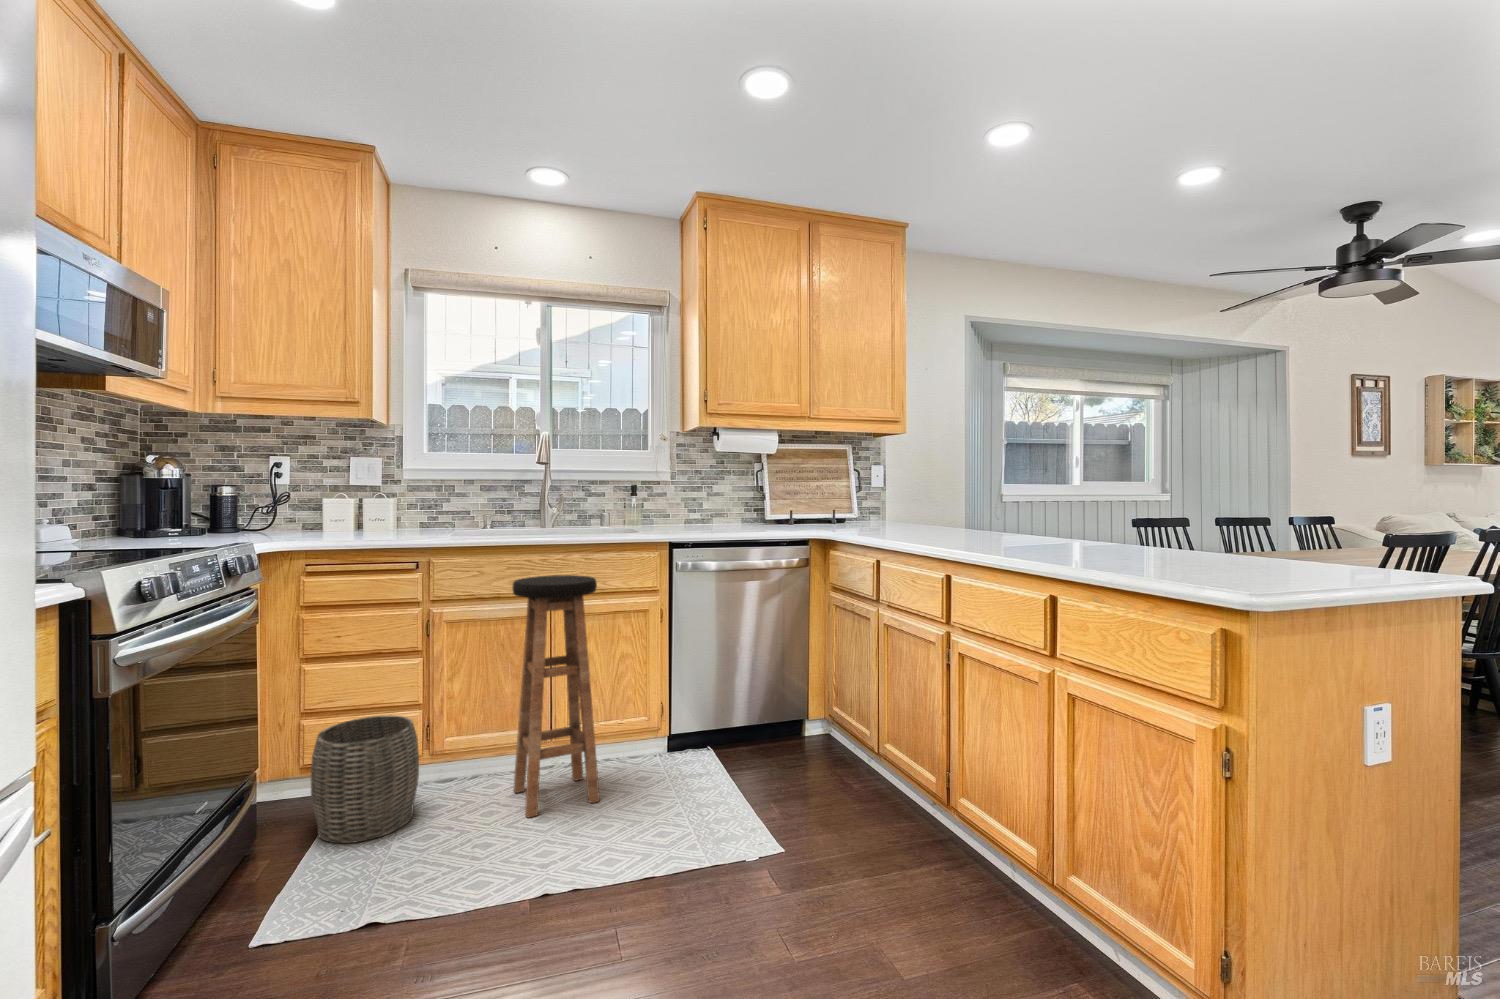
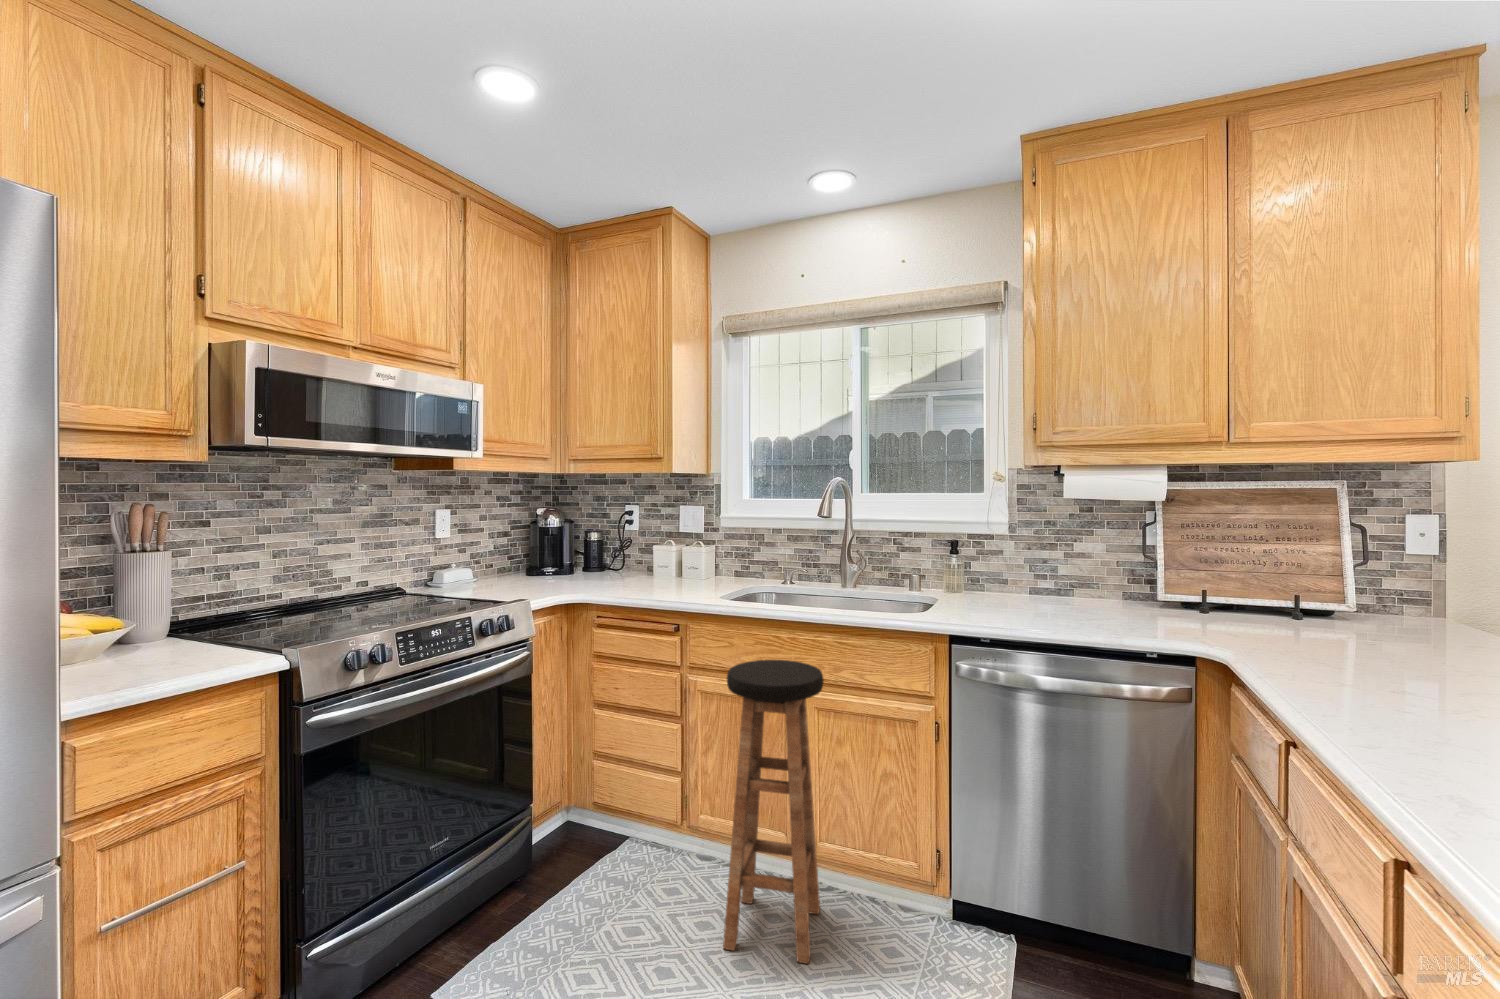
woven basket: present [311,715,419,843] -> none [562,771,656,904]

